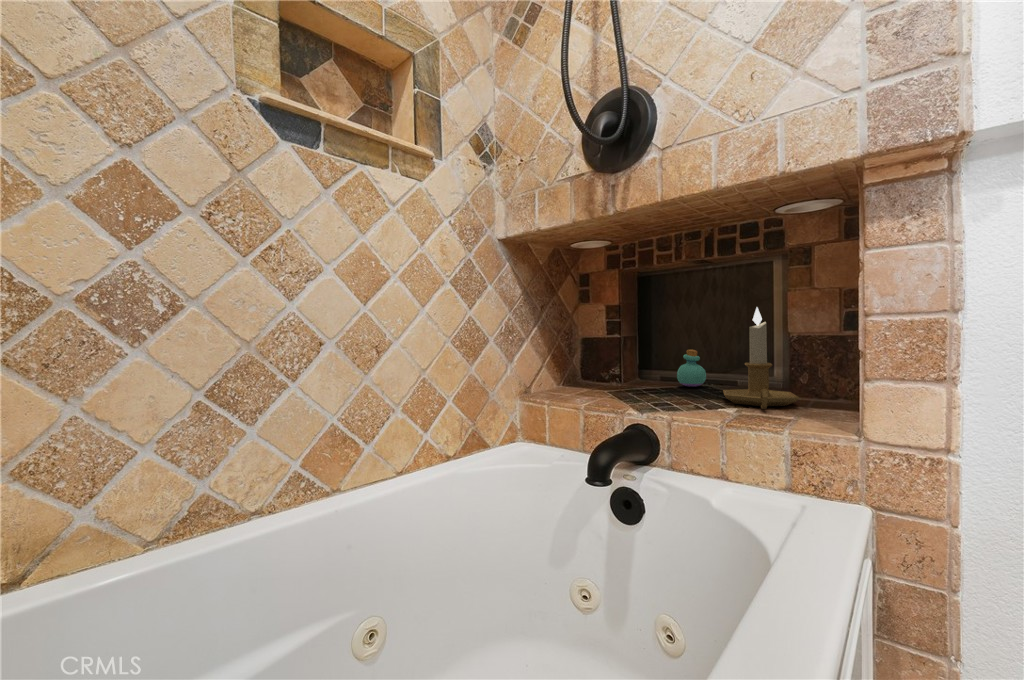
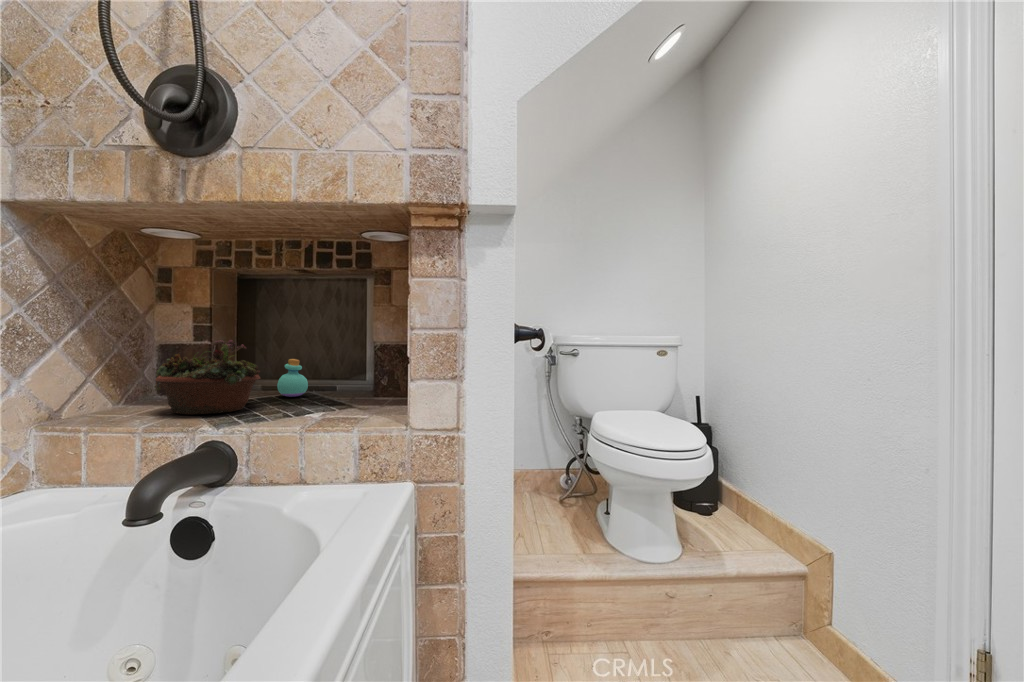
candlestick: present [723,308,799,409] -> none [316,318,379,412]
succulent planter: none [585,332,668,398] -> present [153,340,260,414]

